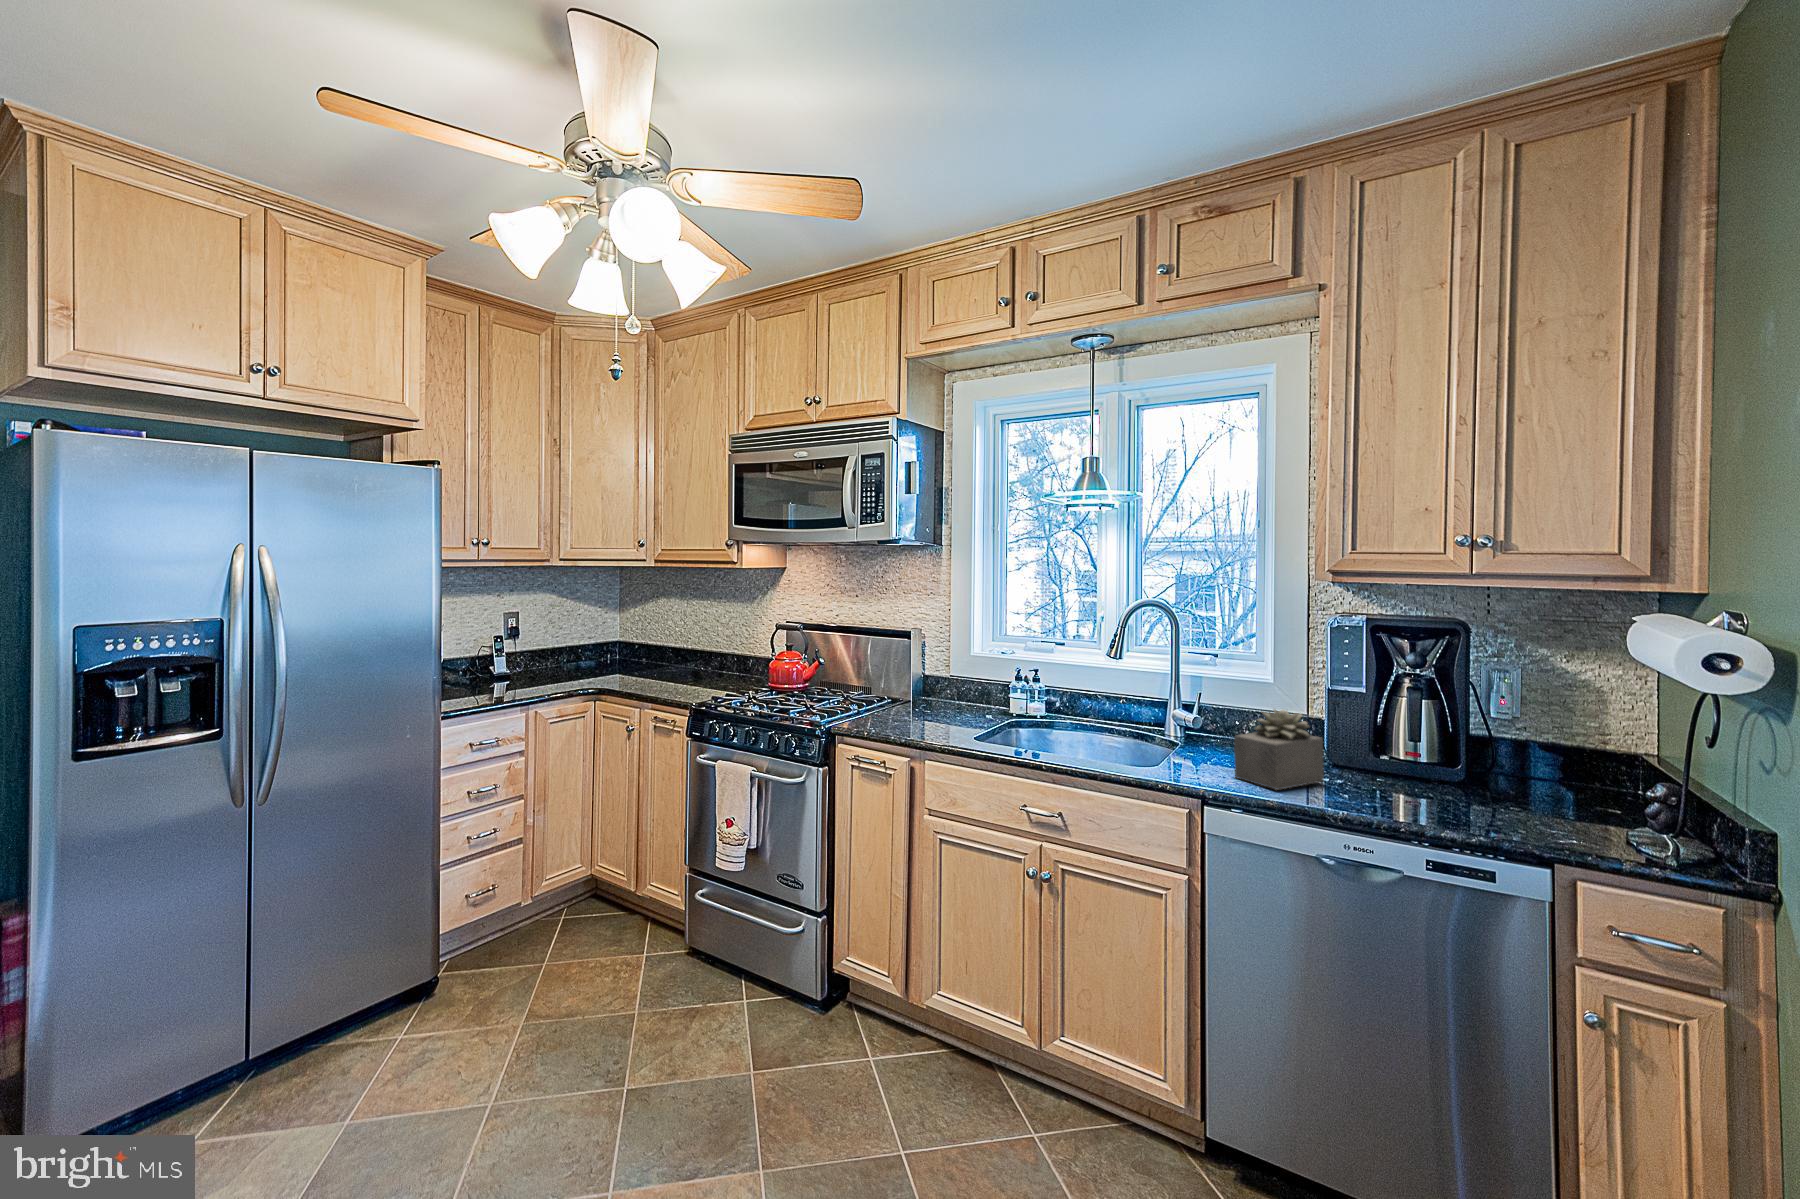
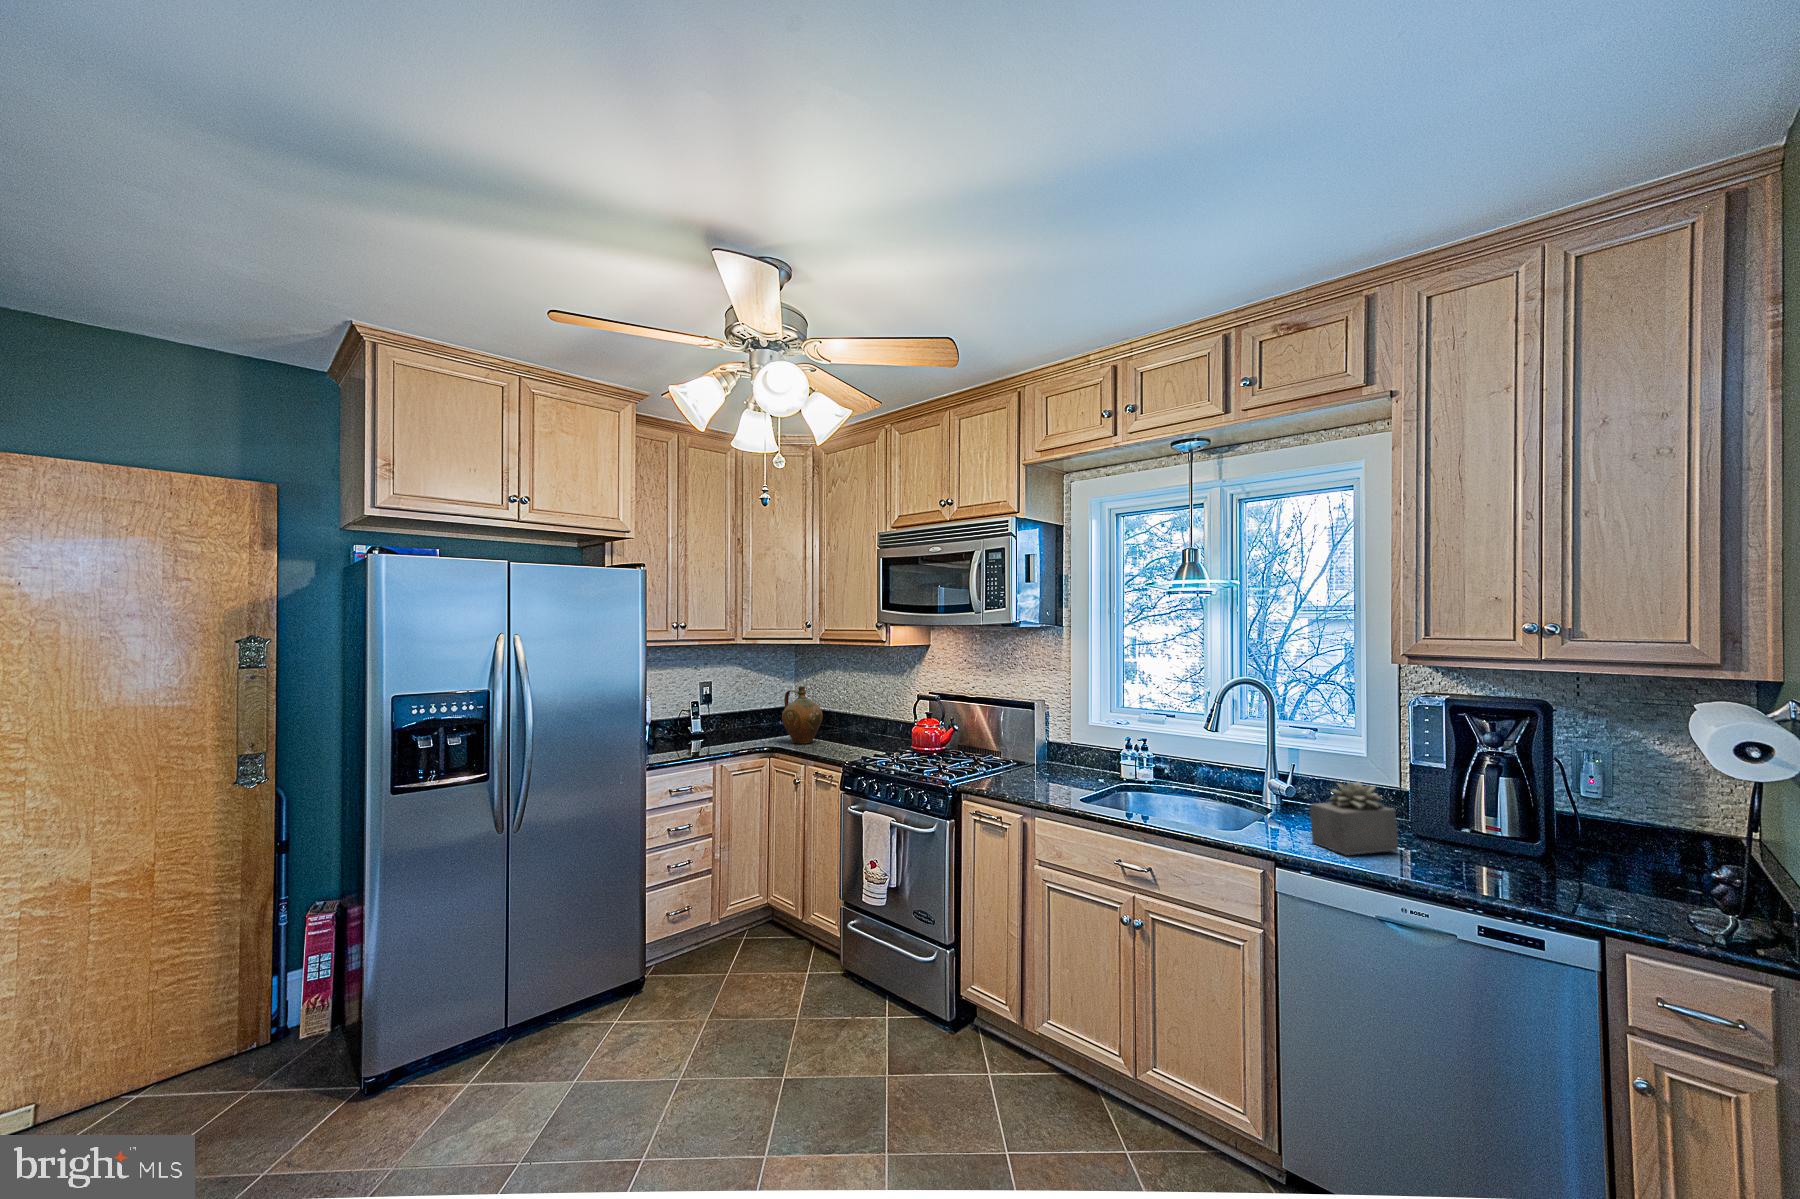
ceramic jug: none [610,619,661,686] -> present [782,686,823,744]

